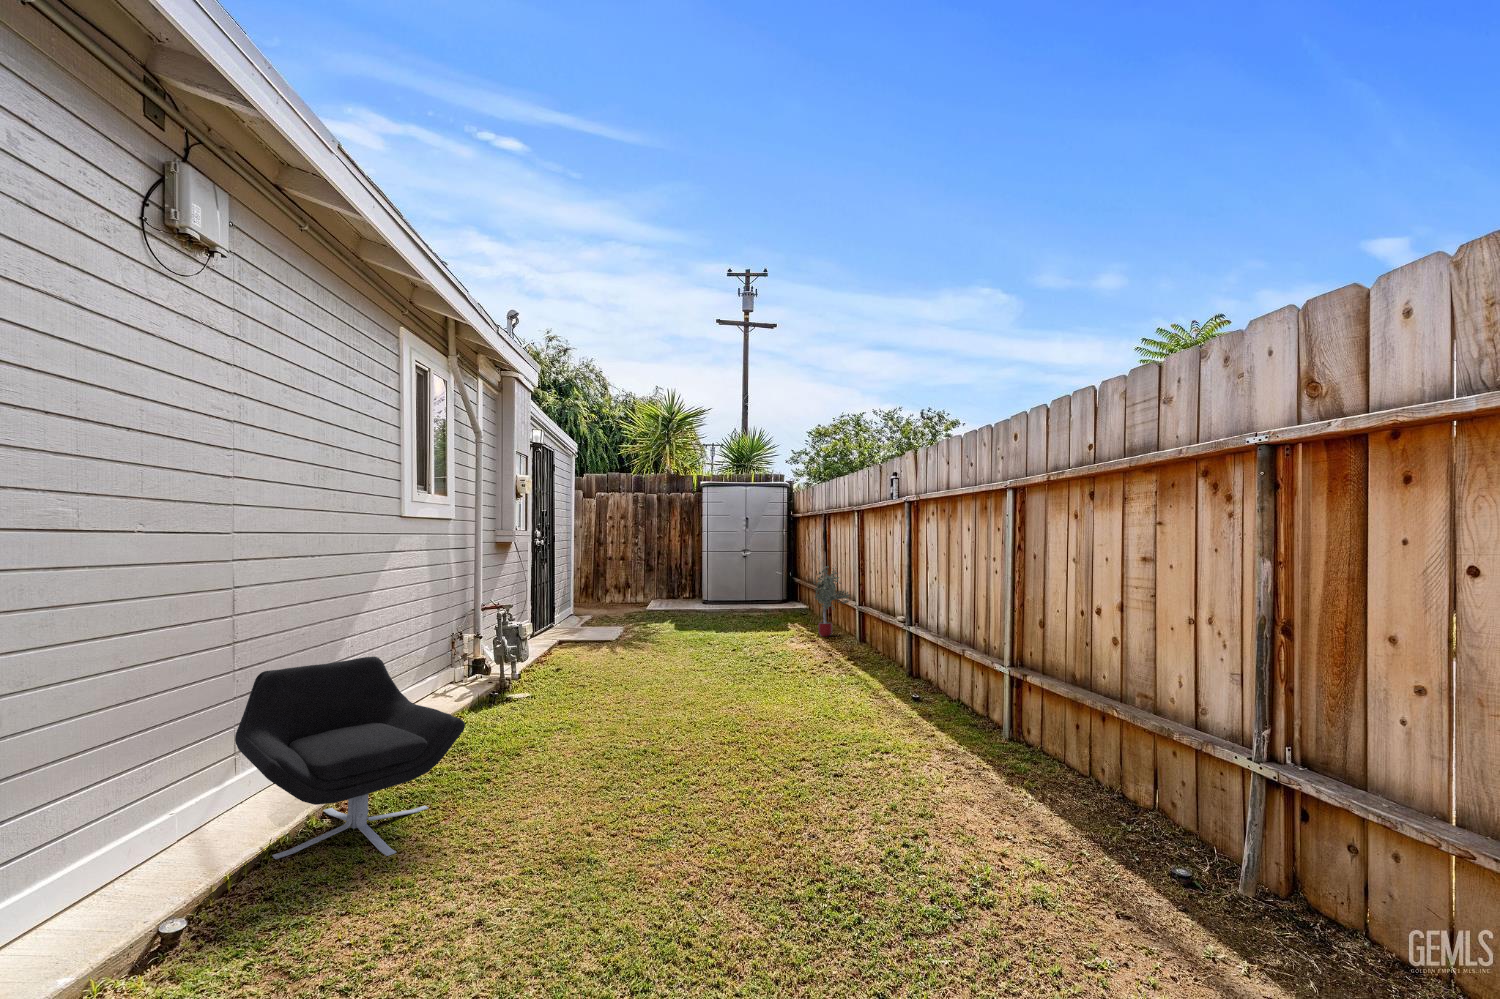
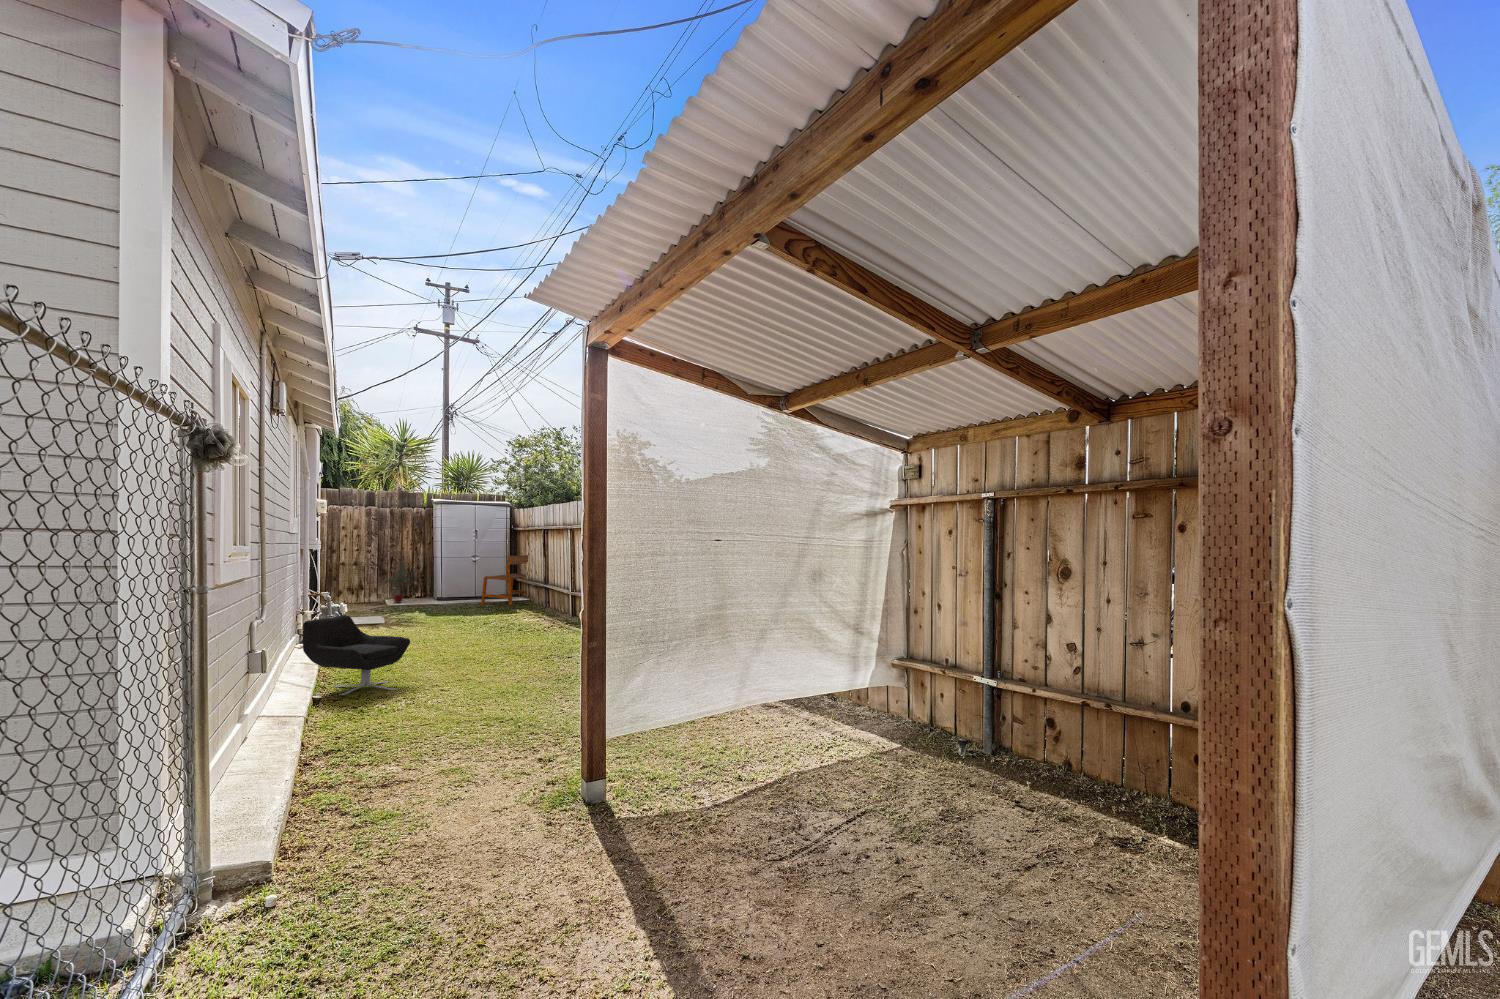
bench: none [748,549,818,617] -> present [481,555,528,605]
potted tree: present [814,566,850,637] -> present [382,564,417,603]

